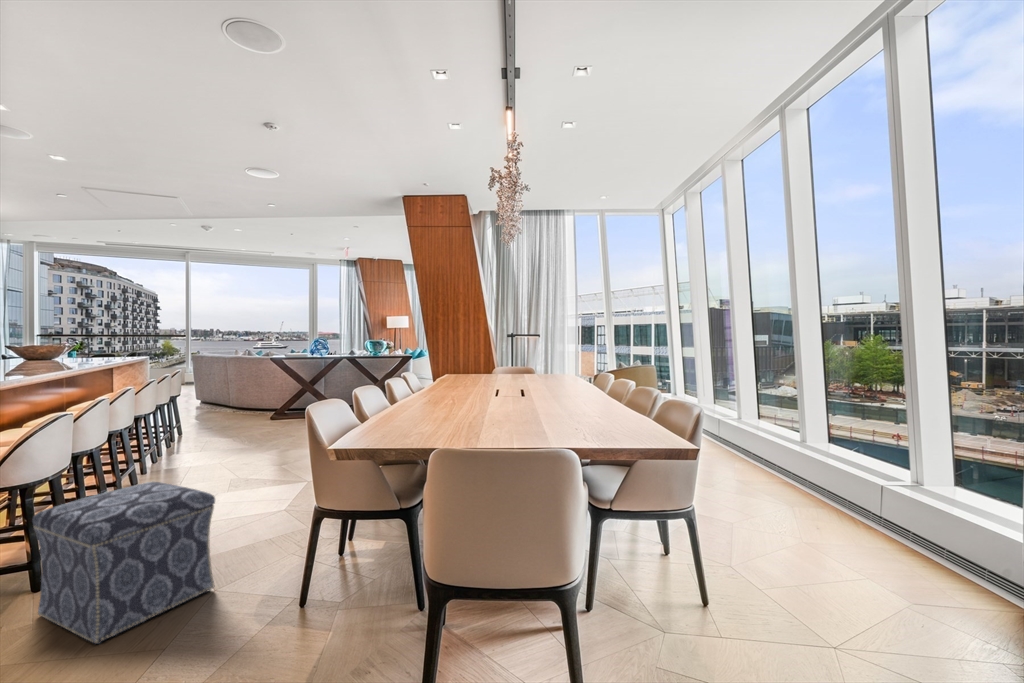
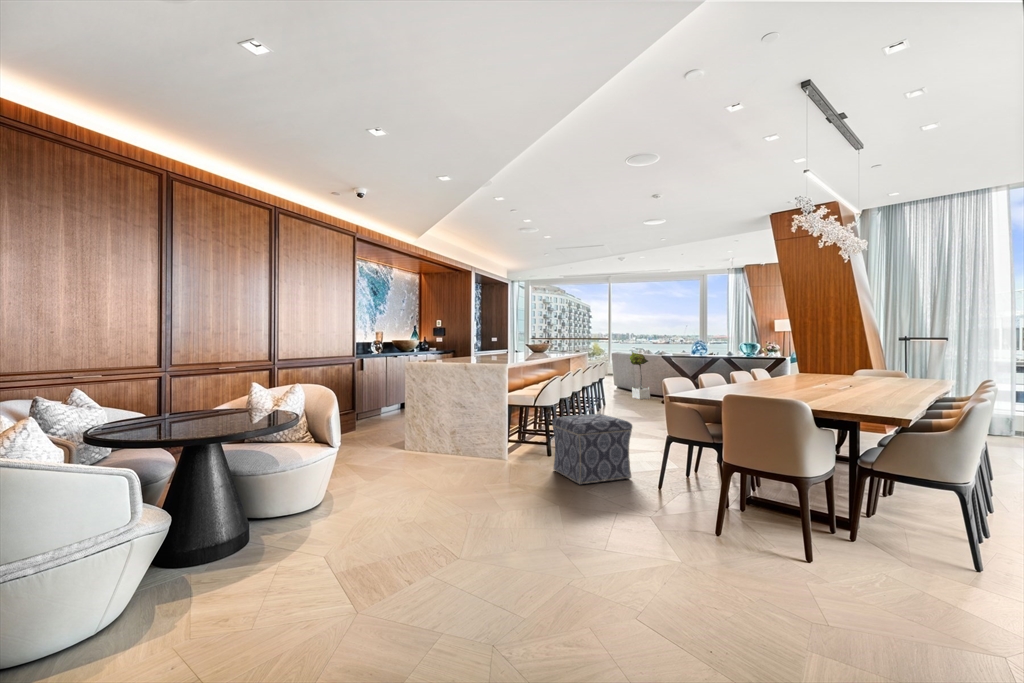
potted tree: none [218,356,248,417] -> present [630,352,650,399]

